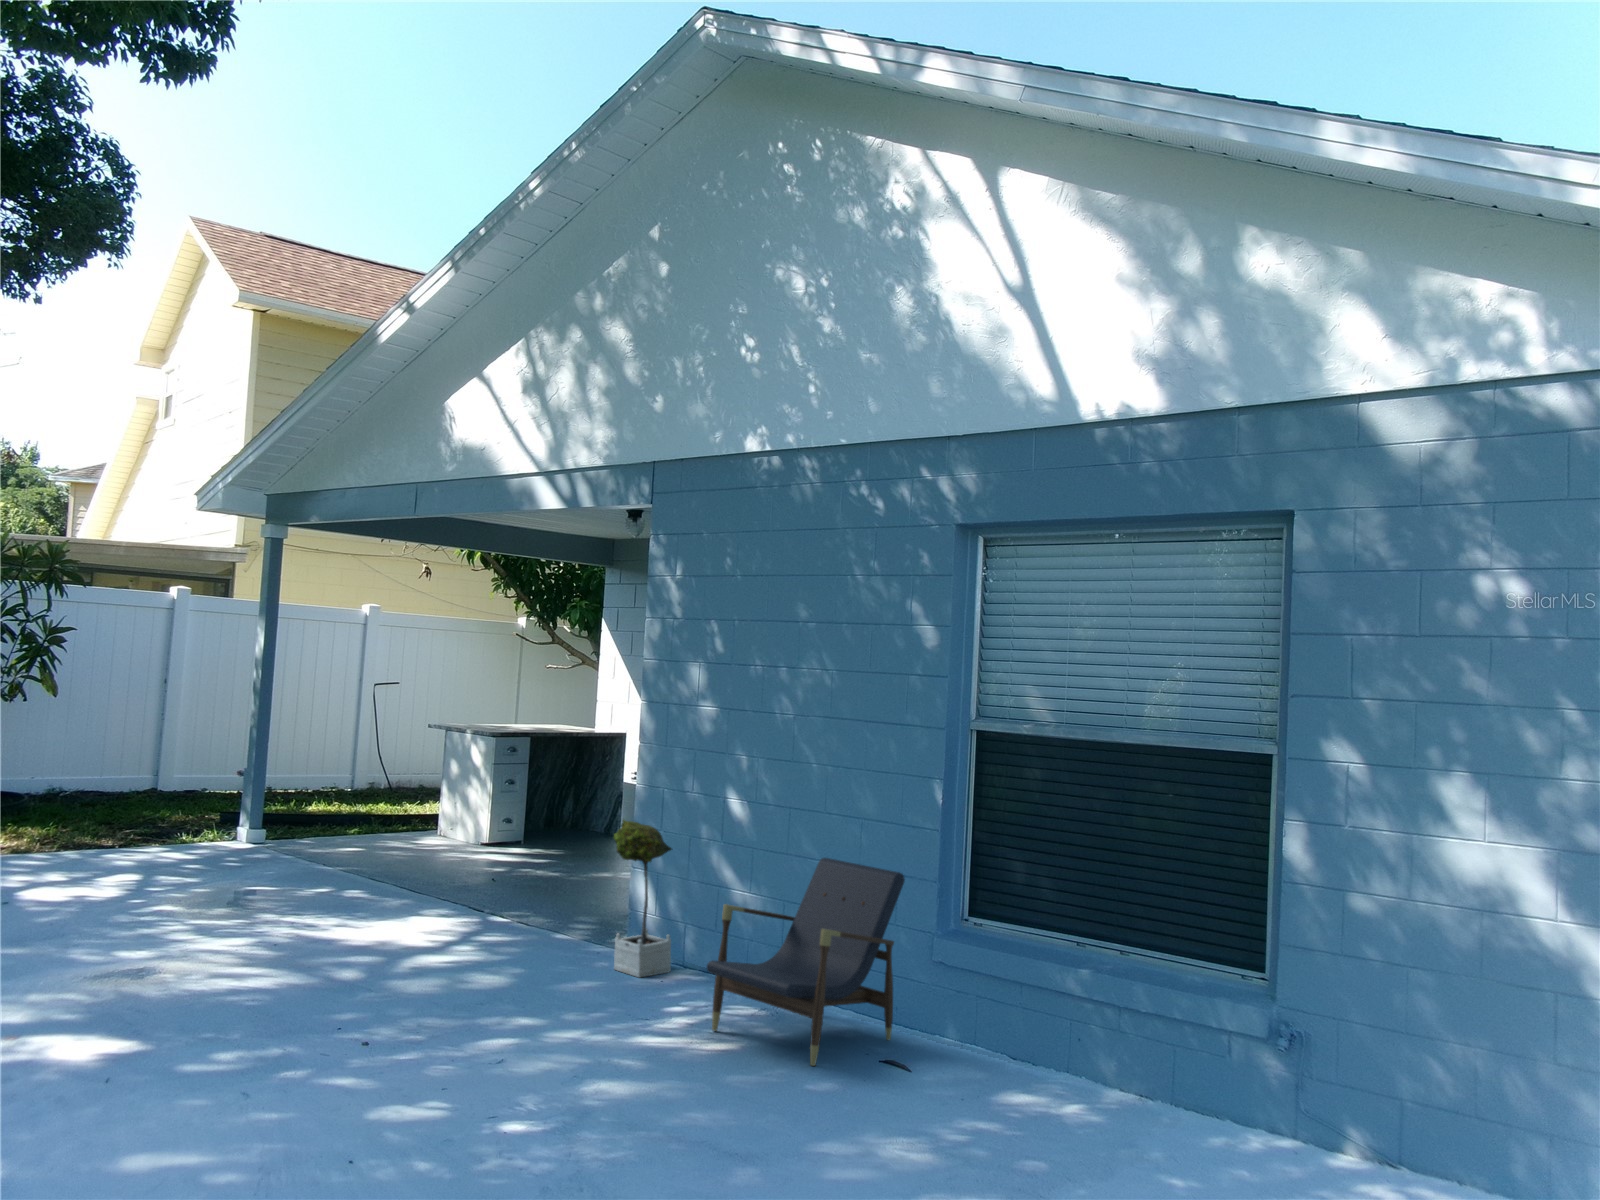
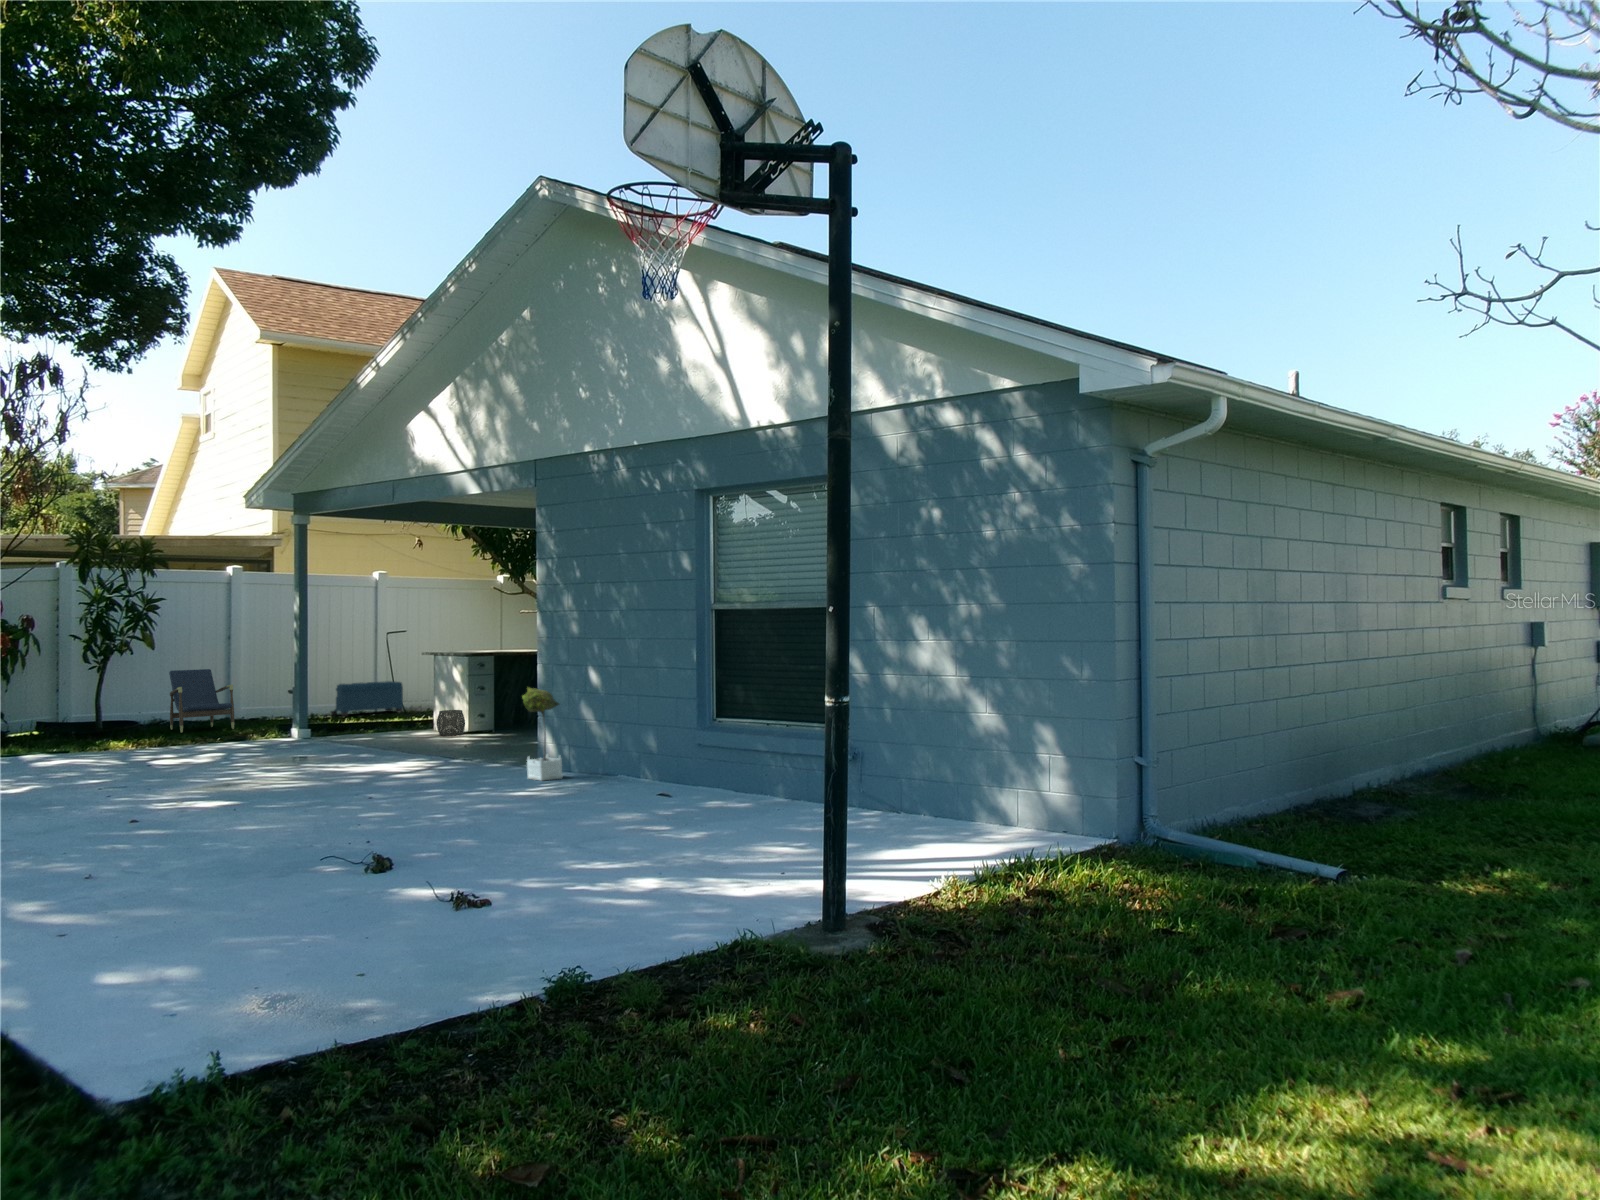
bench: none [294,749,392,794] -> present [331,681,403,716]
woven basket: none [444,808,485,846] -> present [436,710,465,736]
lounge chair: present [707,858,905,1066] -> present [169,669,234,733]

